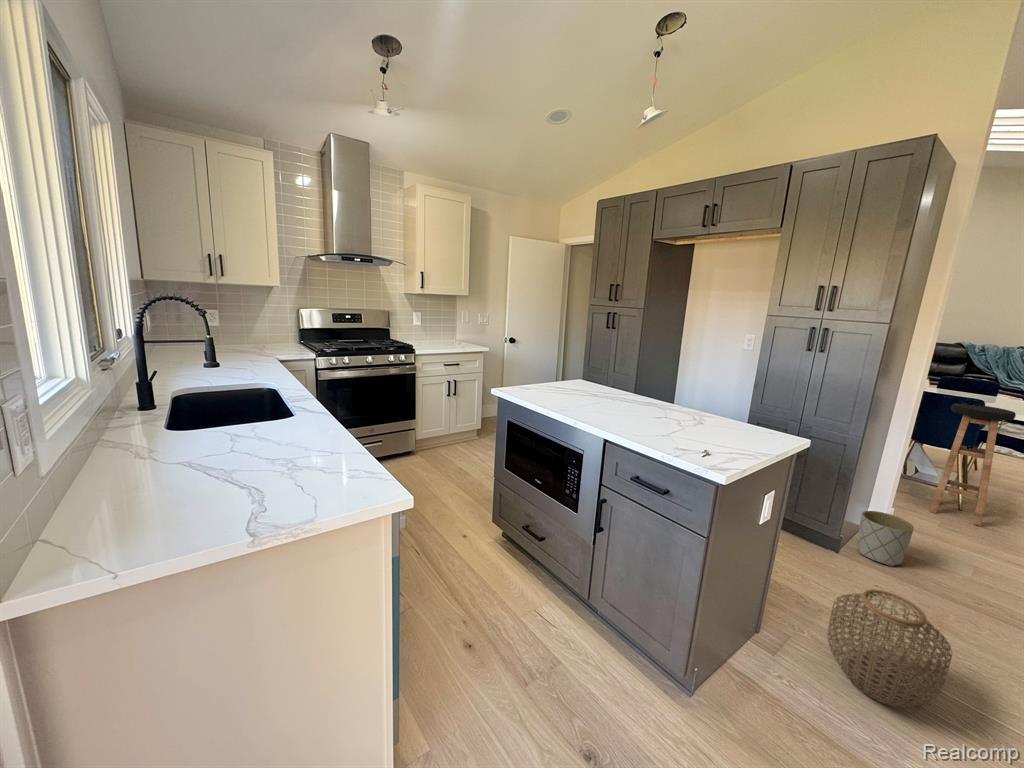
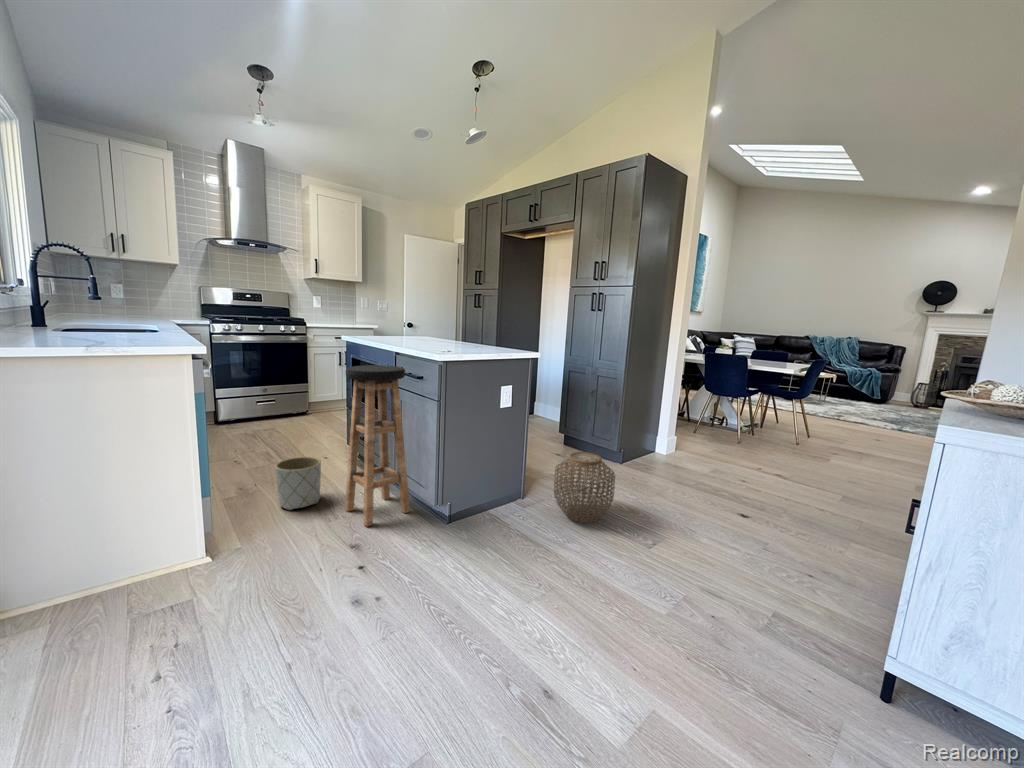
bar stool: present [929,403,1016,526] -> present [345,365,410,526]
planter: present [857,511,914,566] -> present [275,457,321,510]

